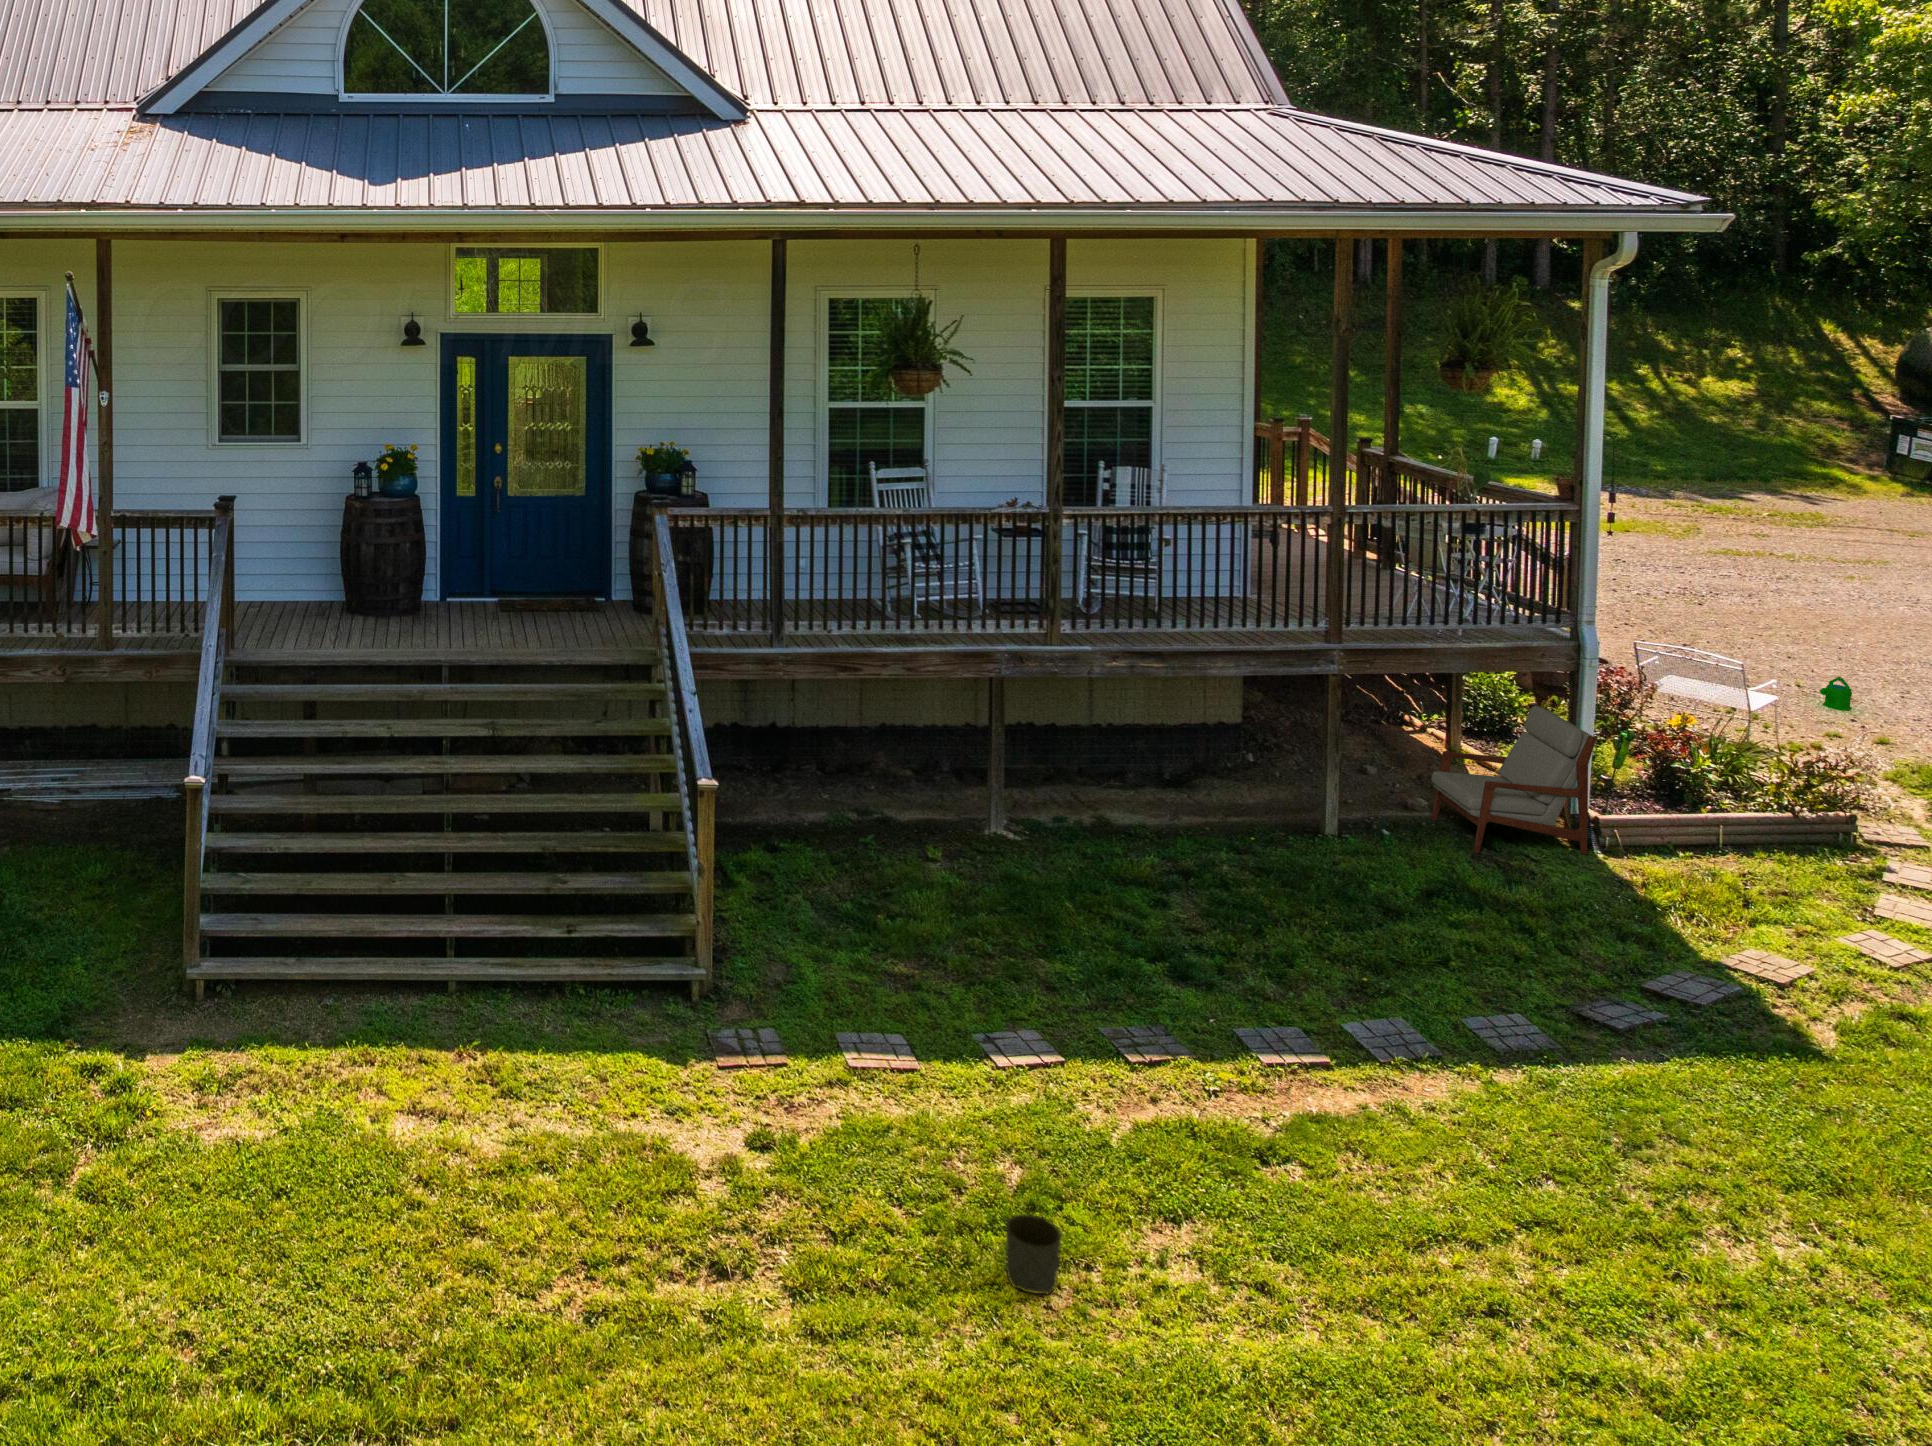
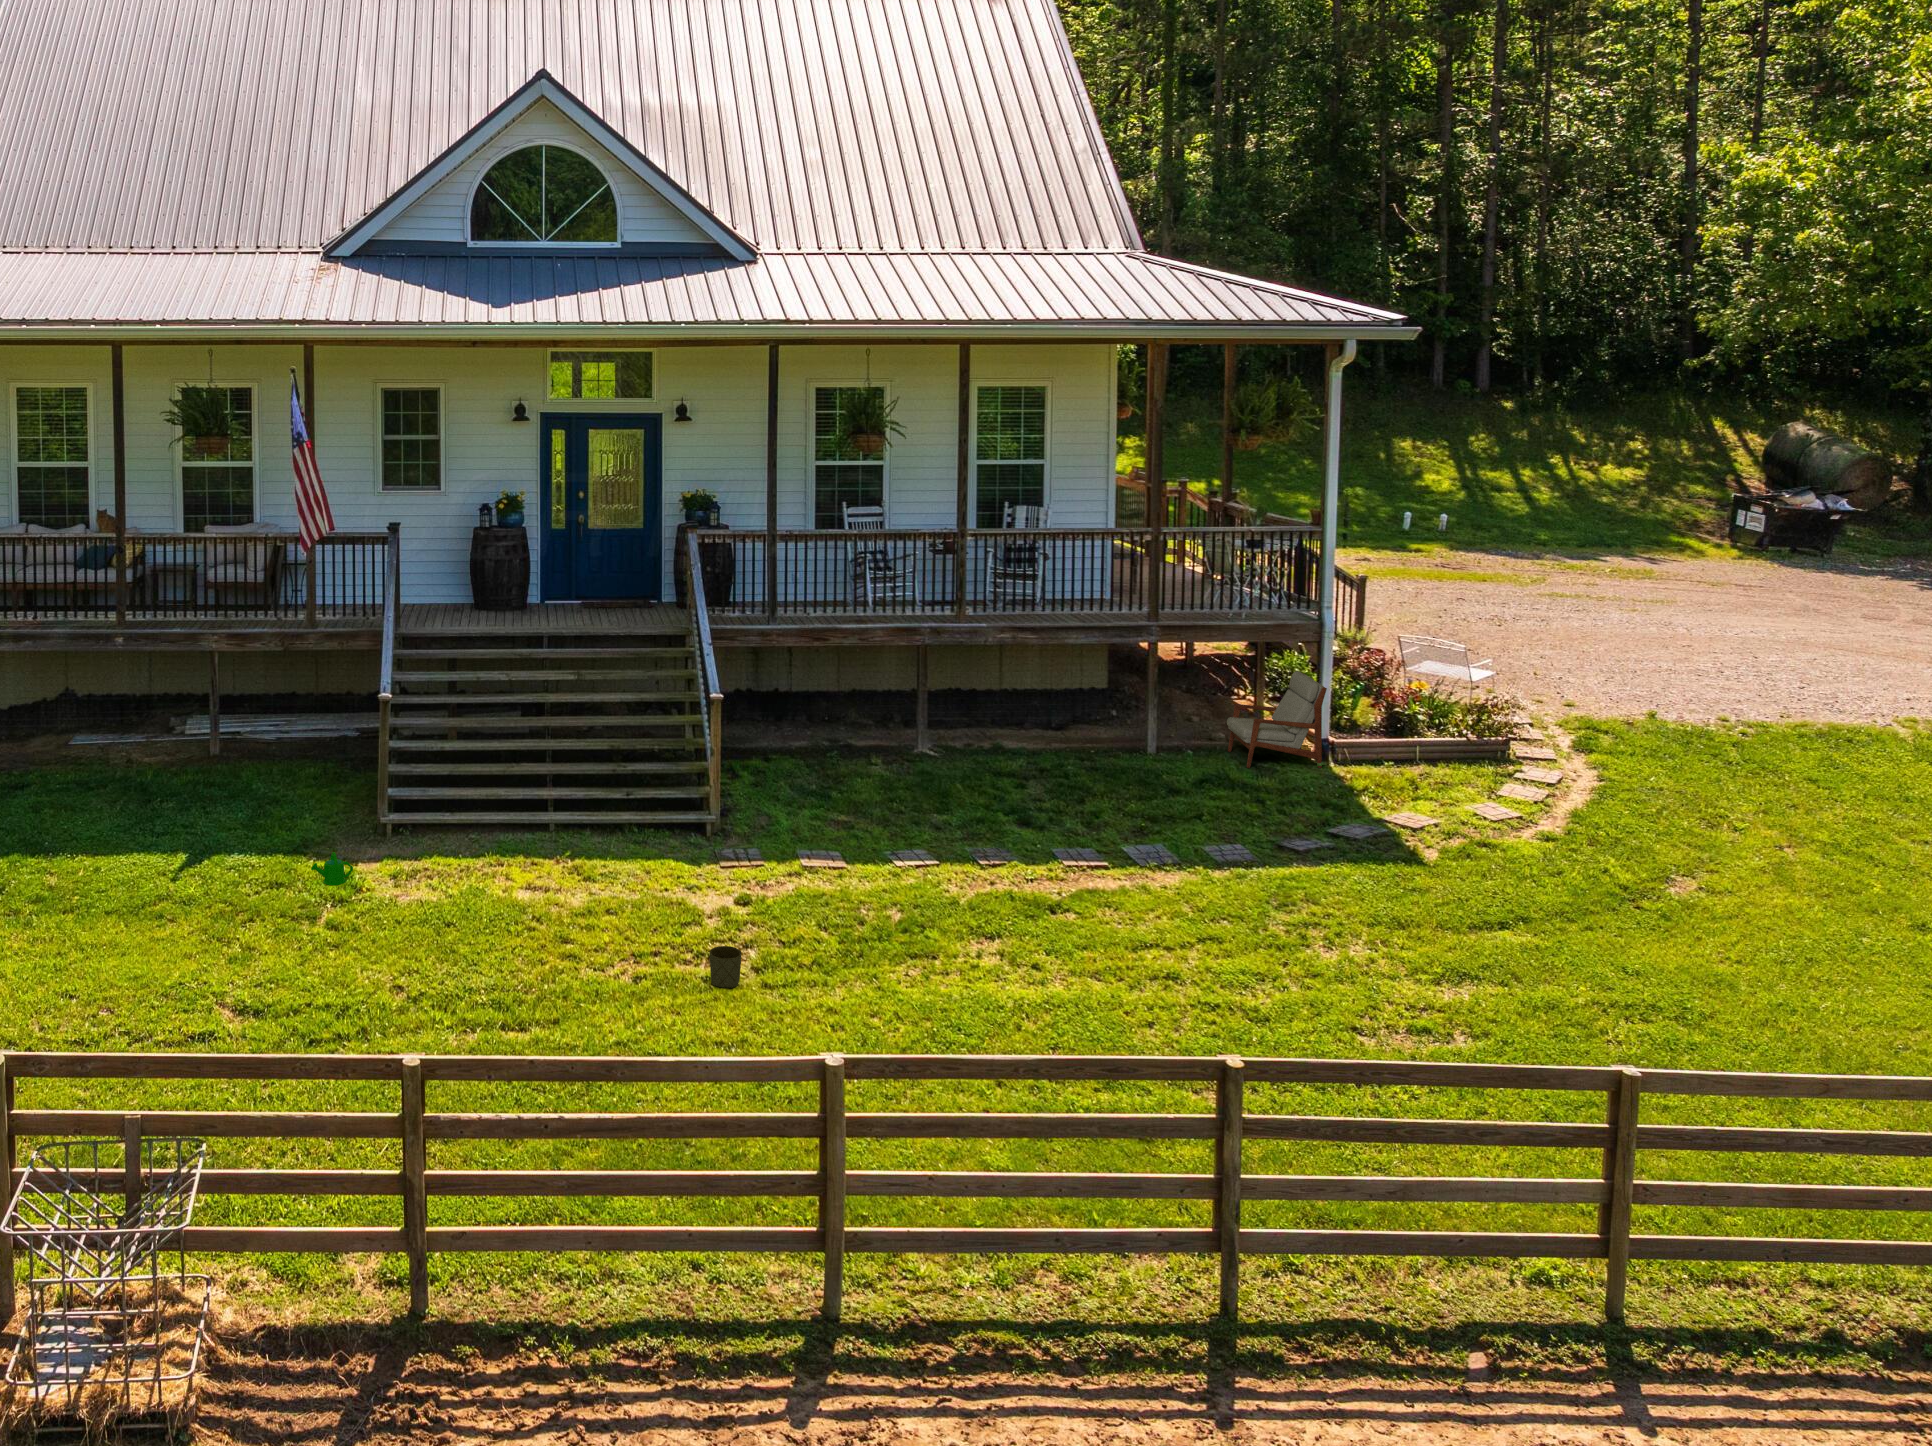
watering can: present [1820,677,1852,710] -> present [311,852,353,885]
planter: present [1005,1214,1061,1294] -> present [710,946,742,988]

